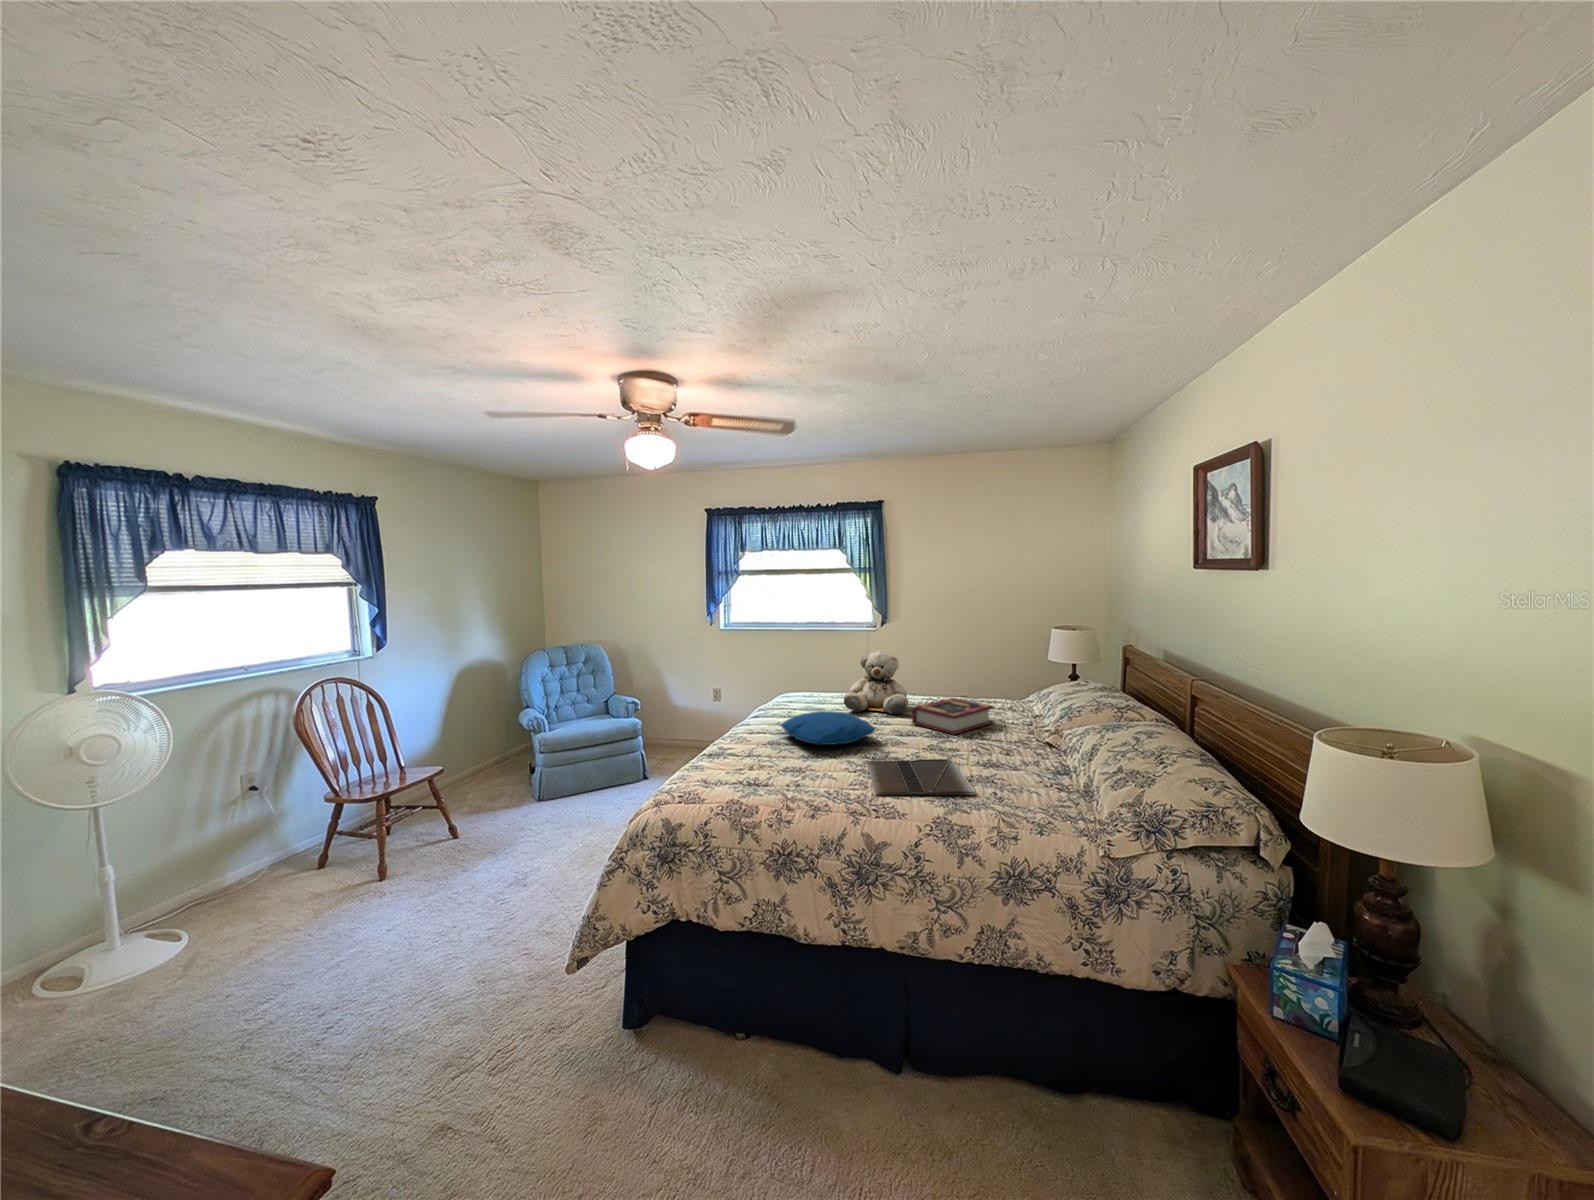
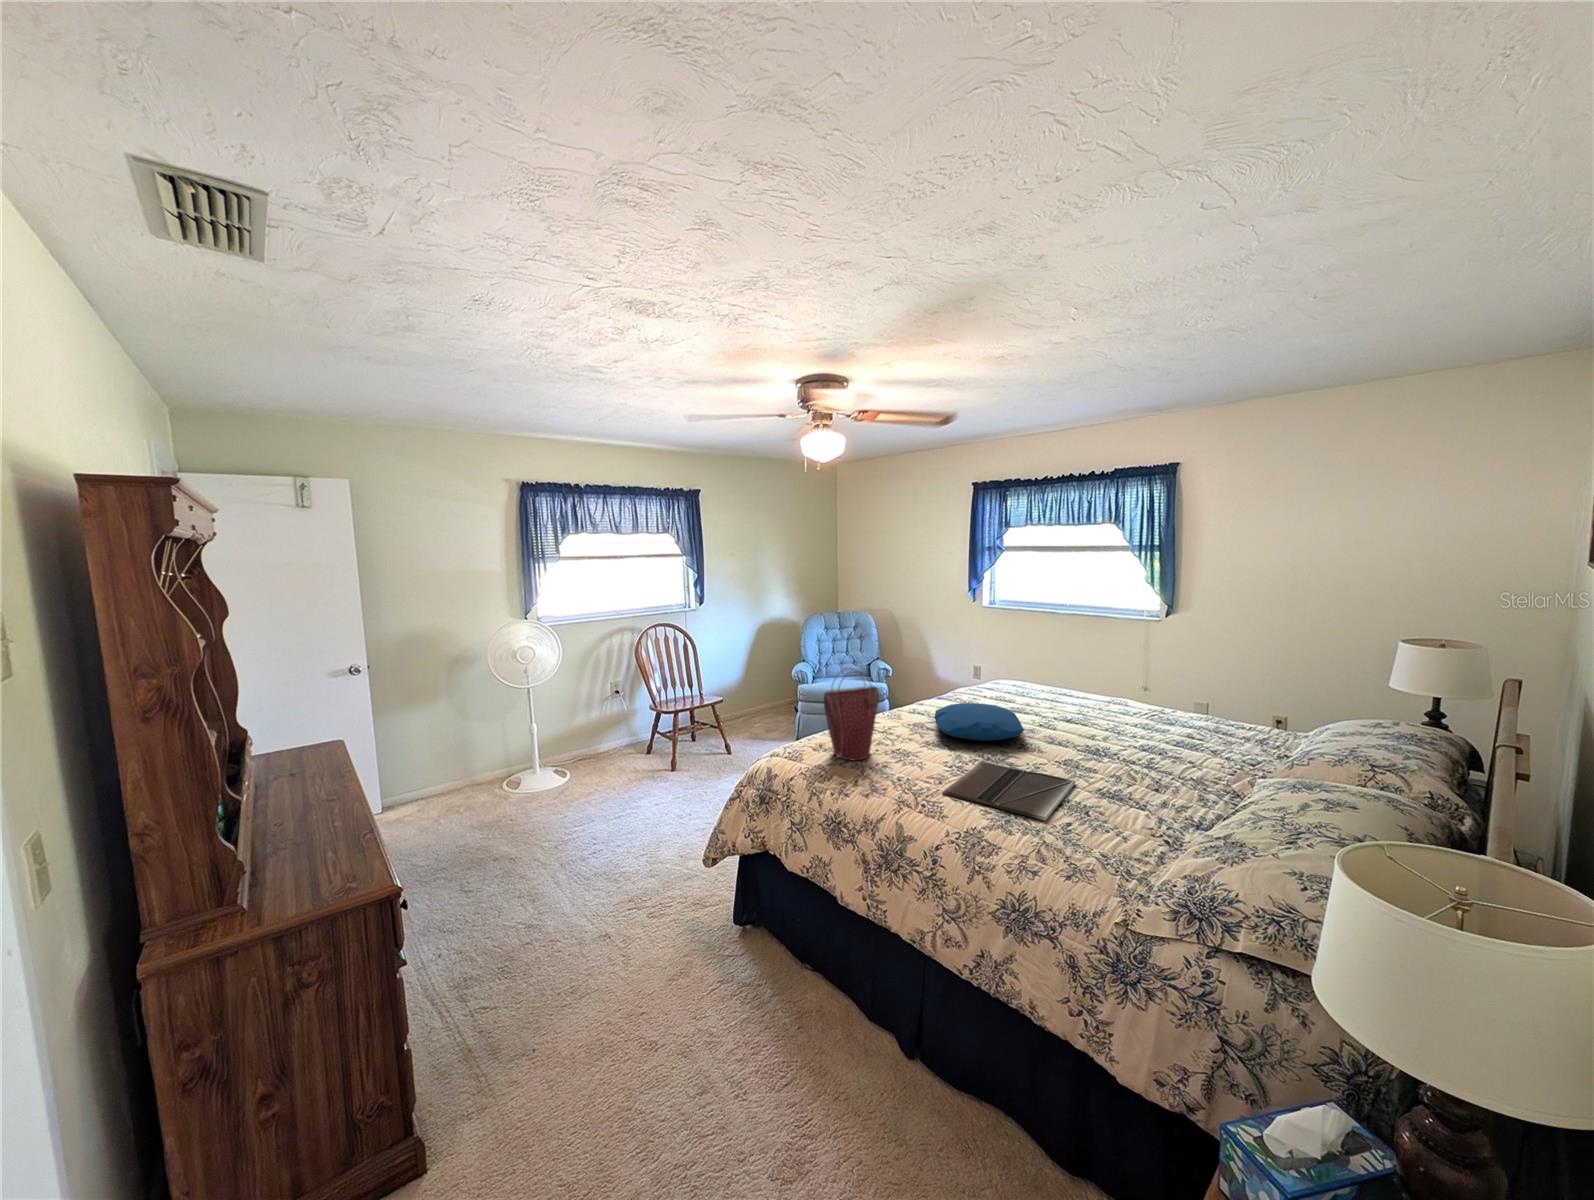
teddy bear: present [844,651,908,715] -> none [1036,647,1119,723]
handbag: none [723,687,768,789] -> present [824,669,879,761]
book: present [912,698,994,735] -> none [1095,714,1212,758]

